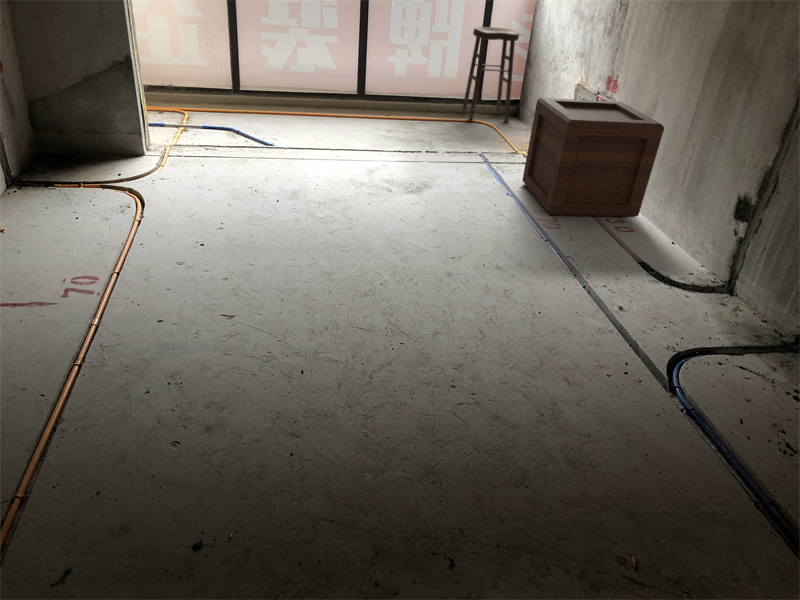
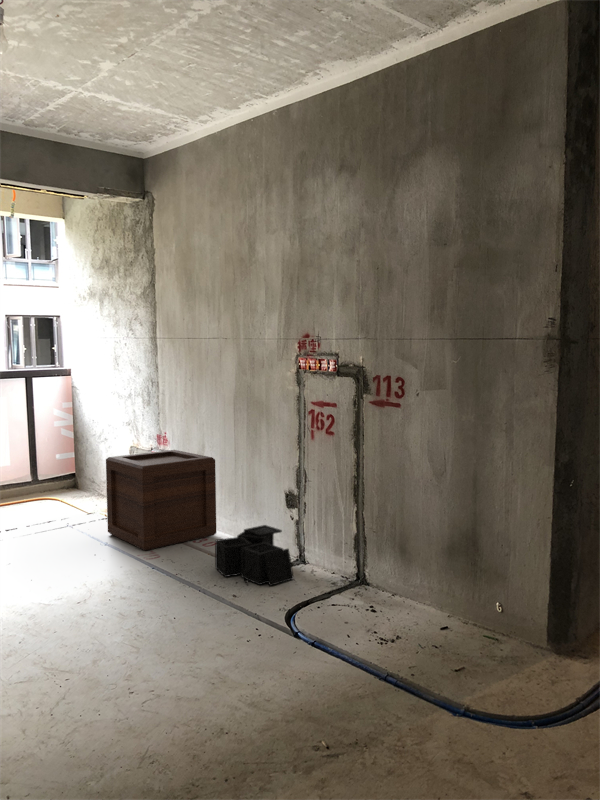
stool: present [463,27,519,121] -> none [19,414,70,497]
storage bin: none [616,227,717,310] -> present [215,525,293,586]

